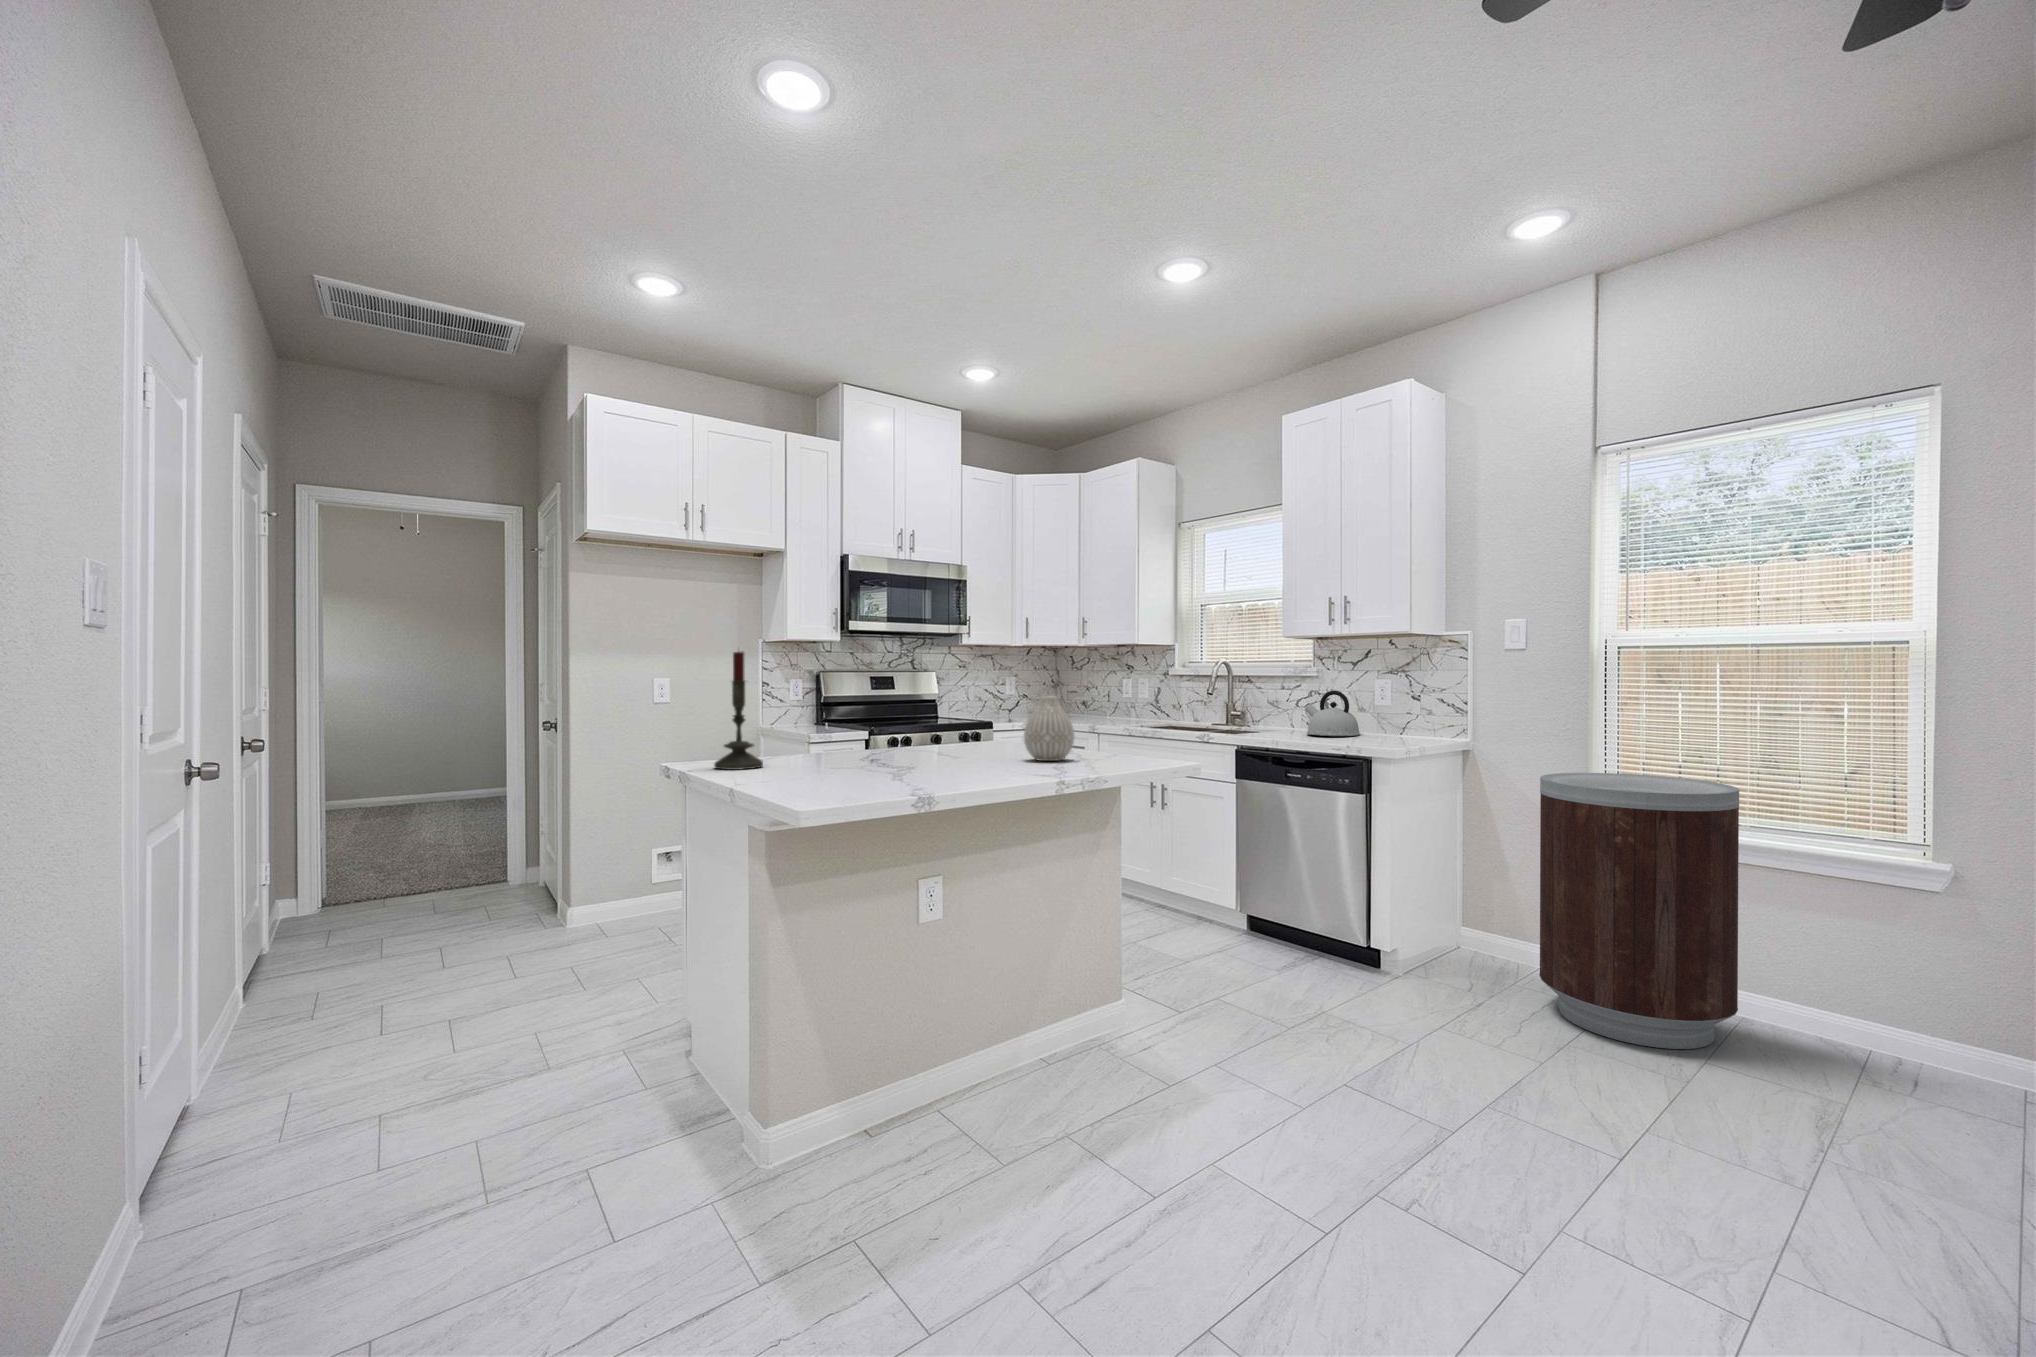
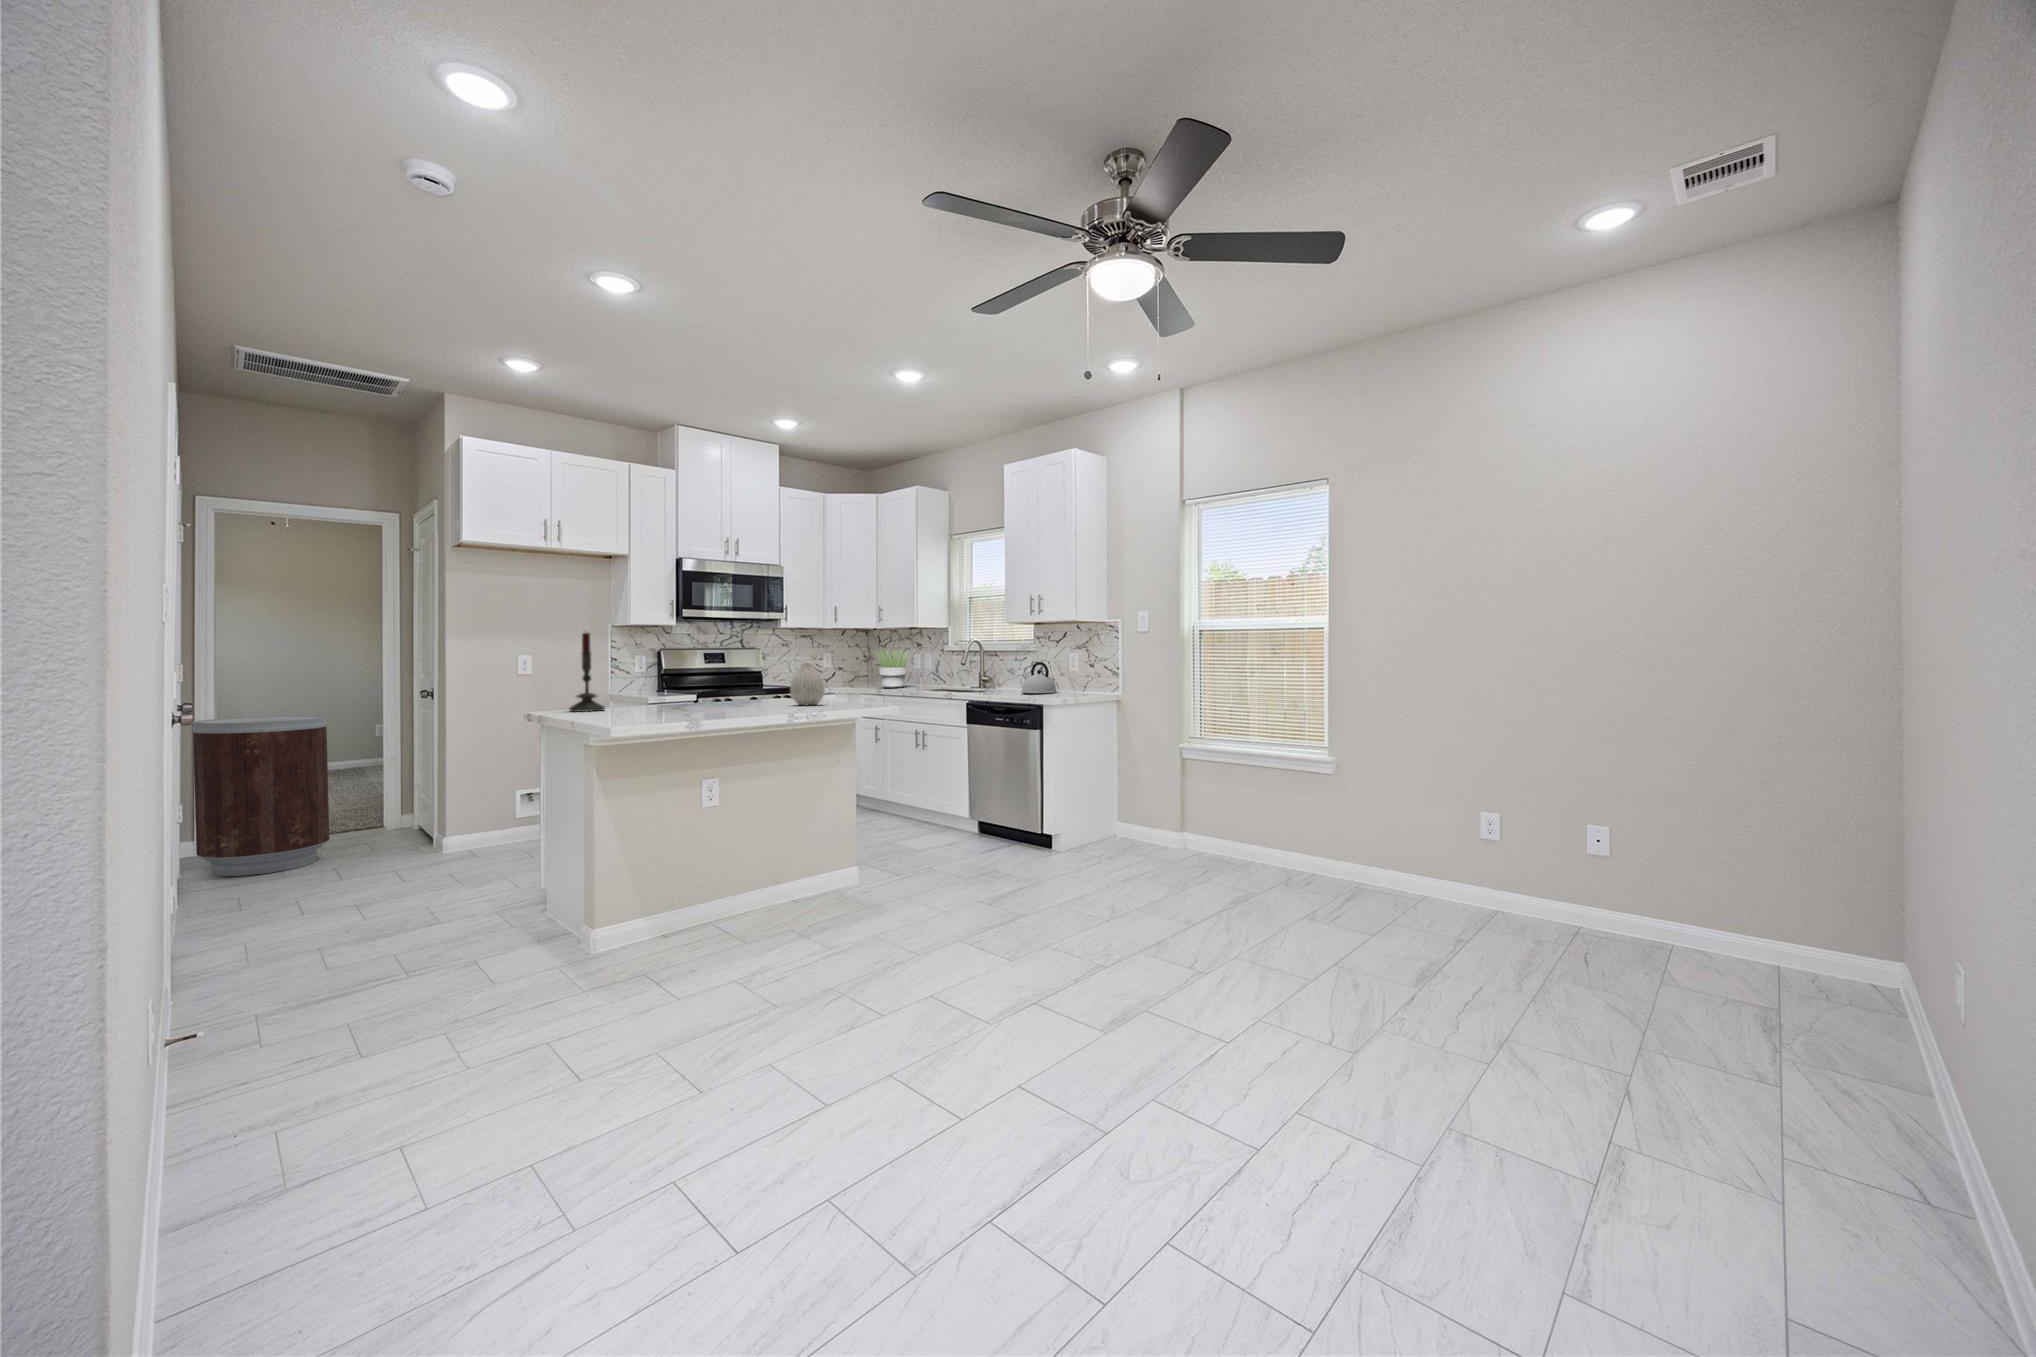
potted plant: none [1072,670,1130,720] -> present [875,650,909,688]
trash can: present [1539,773,1739,1049] -> present [192,715,330,876]

